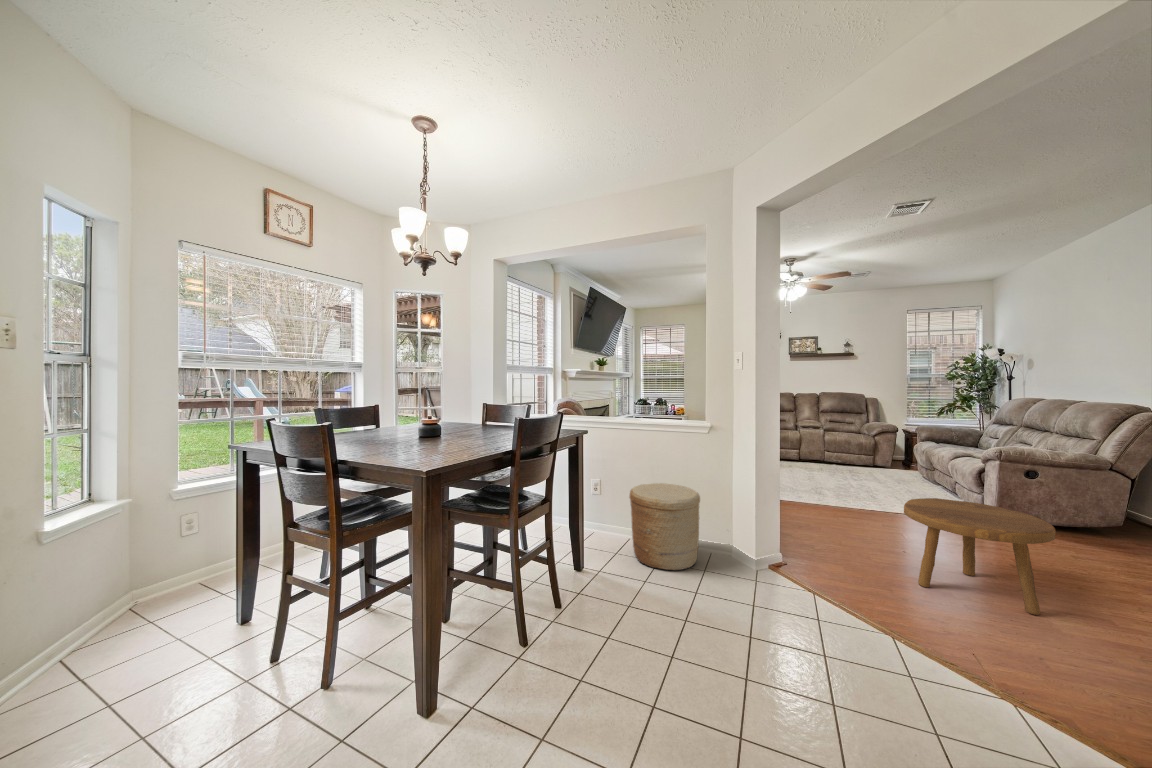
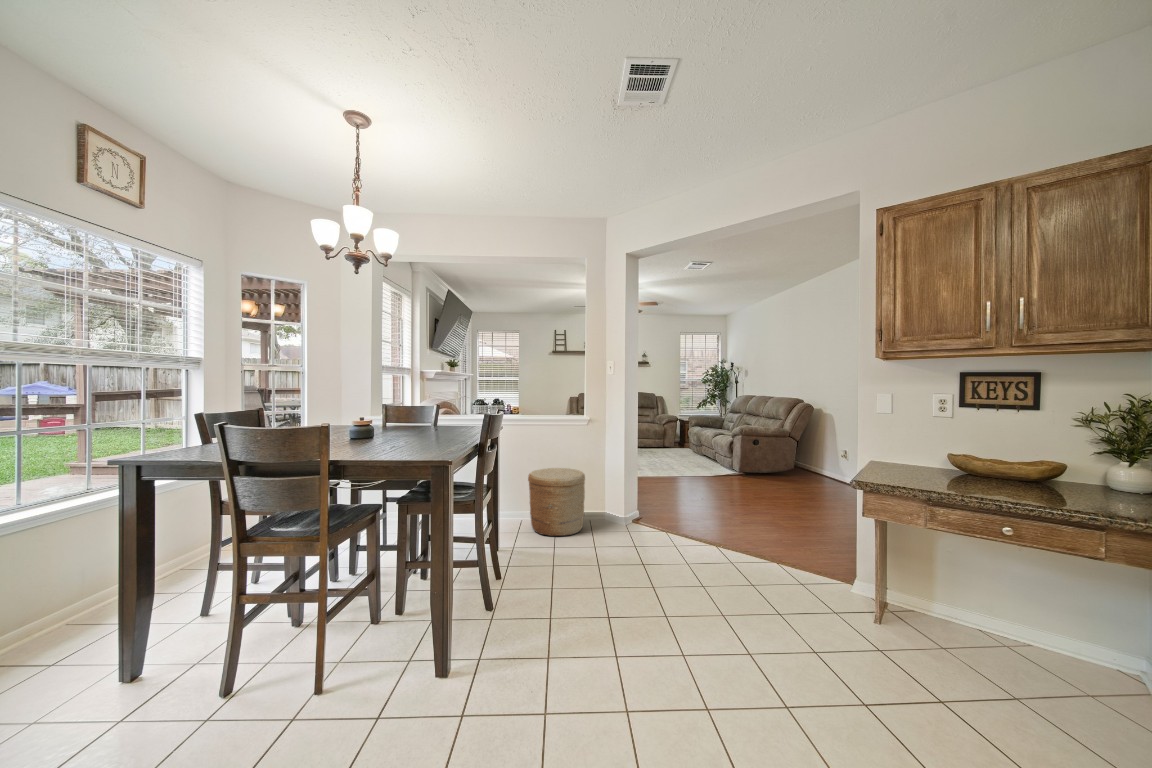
footstool: present [904,498,1056,615] -> none [707,459,778,519]

